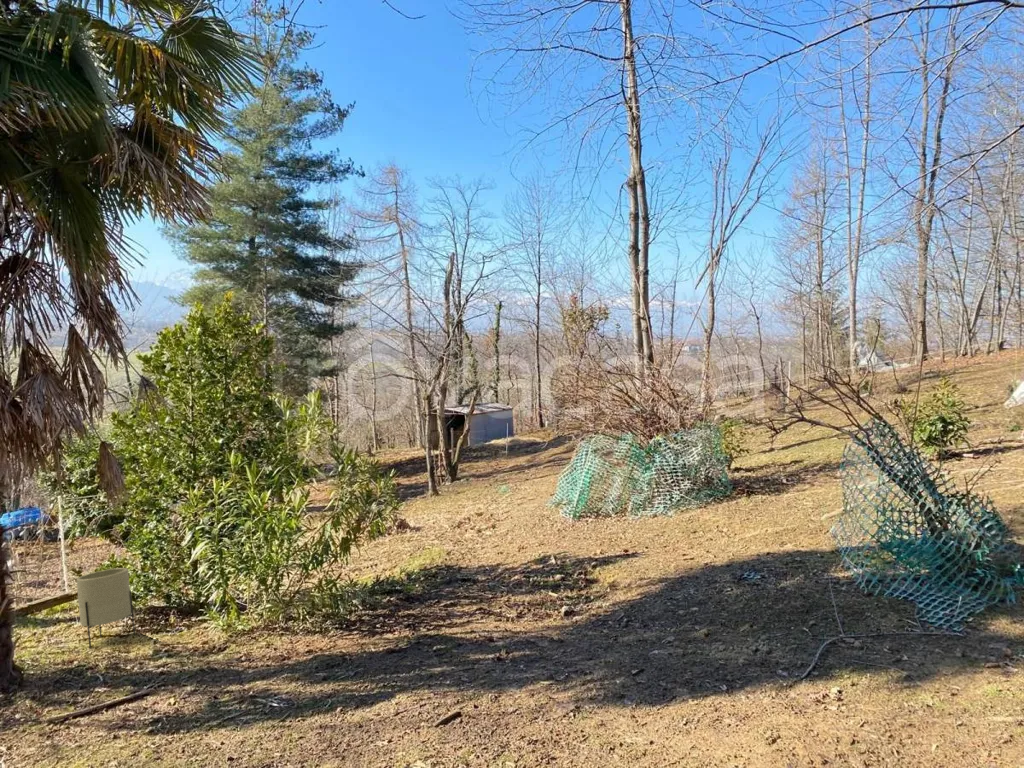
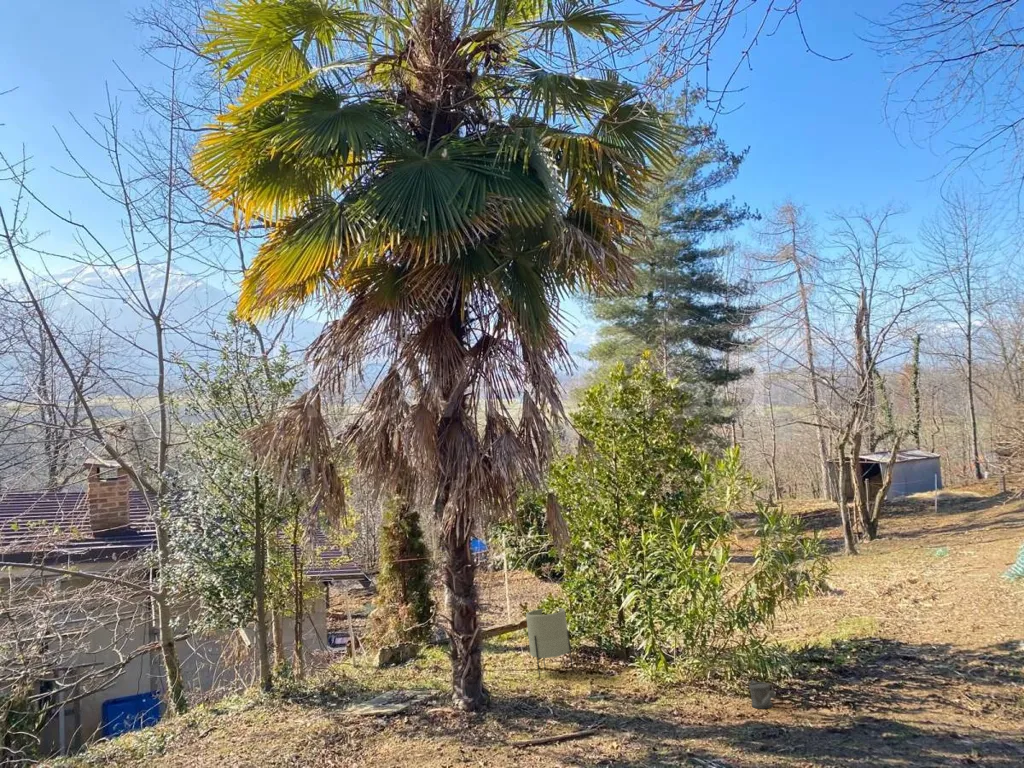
watering can: none [320,617,344,644] -> present [749,680,776,709]

